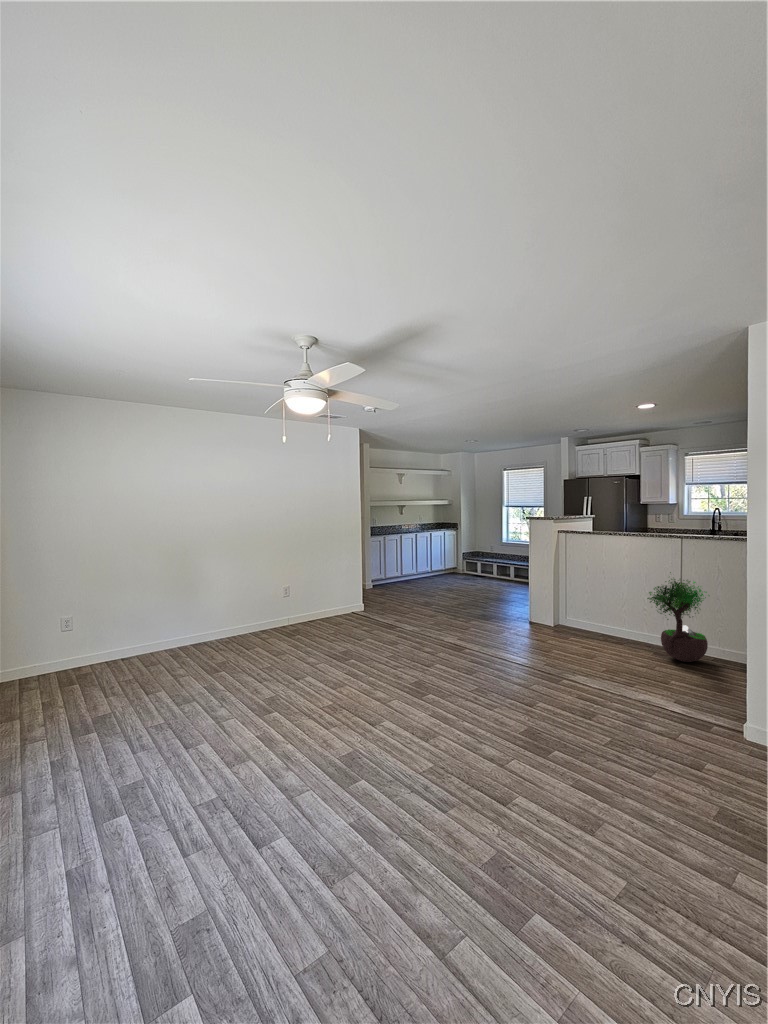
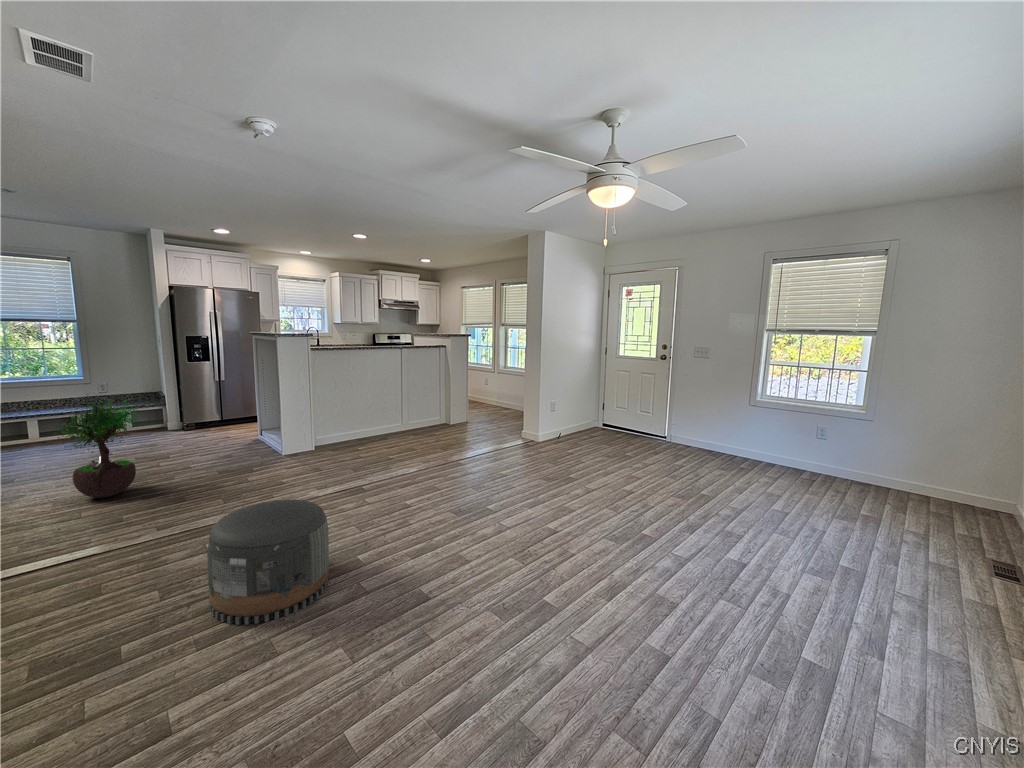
pouf: none [604,701,730,841] -> present [207,500,329,625]

